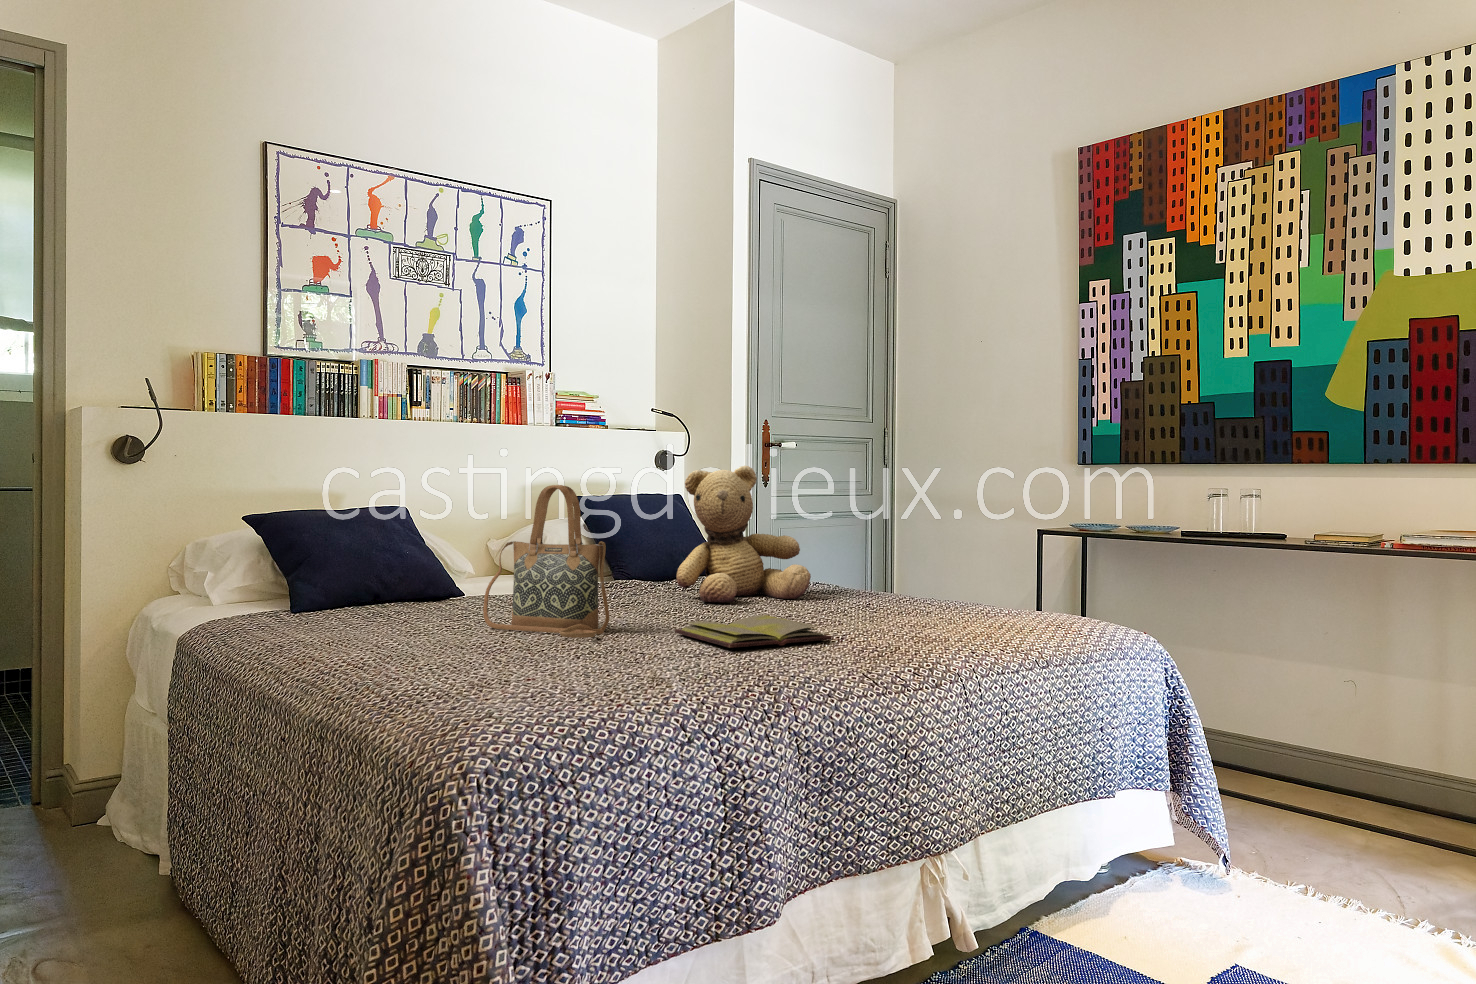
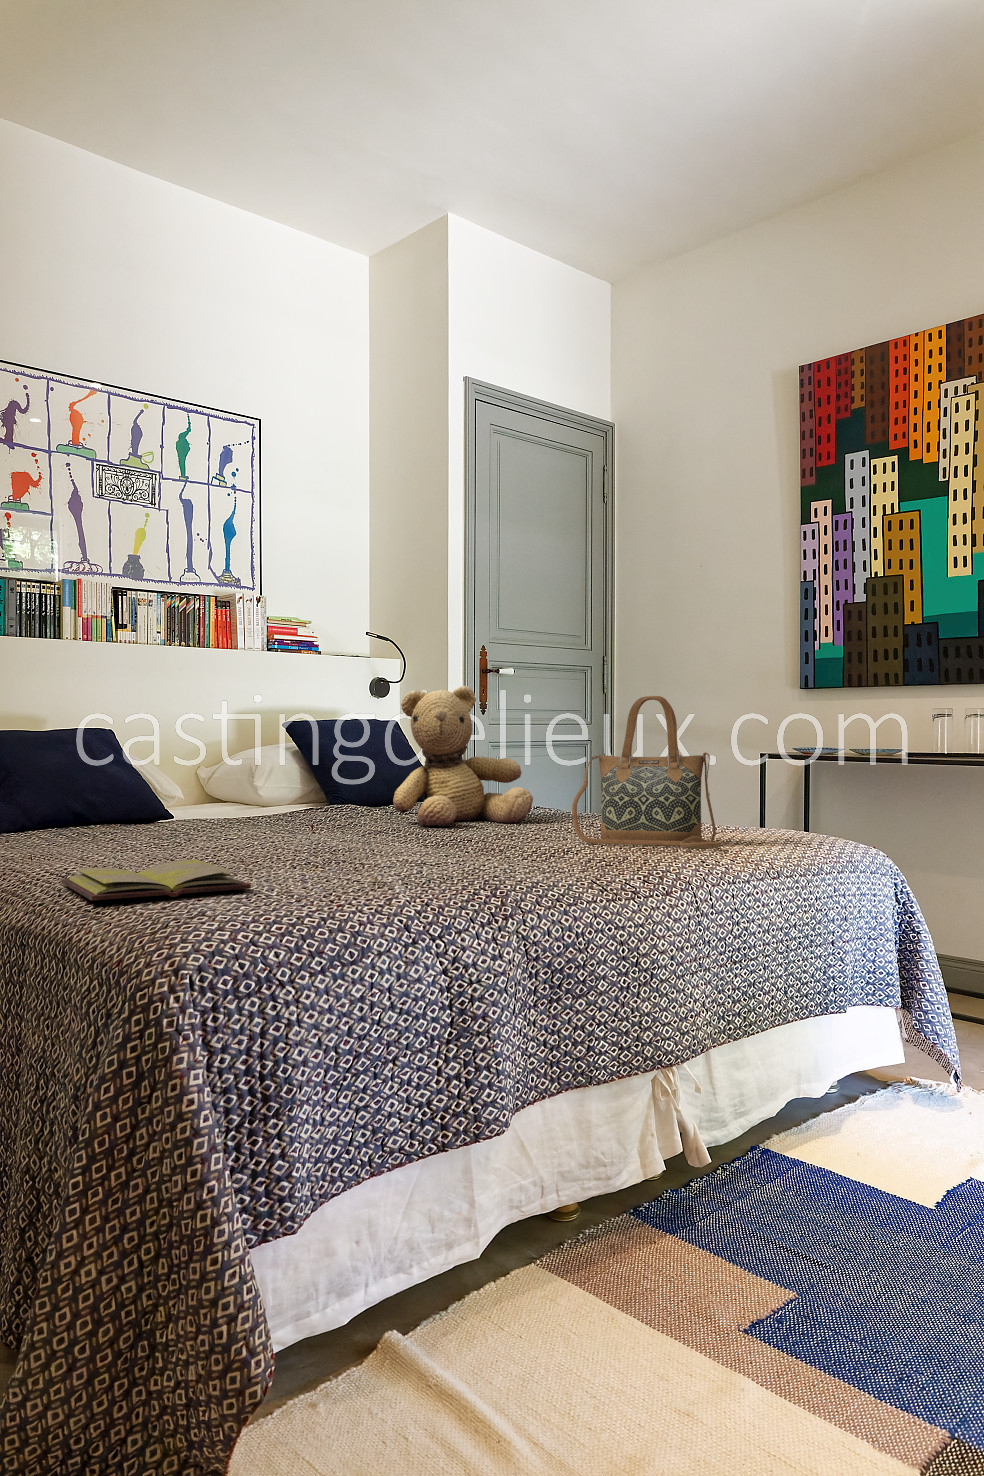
handbag: present [483,485,609,638] -> present [572,696,719,848]
diary: present [675,615,832,648] -> present [61,859,251,901]

